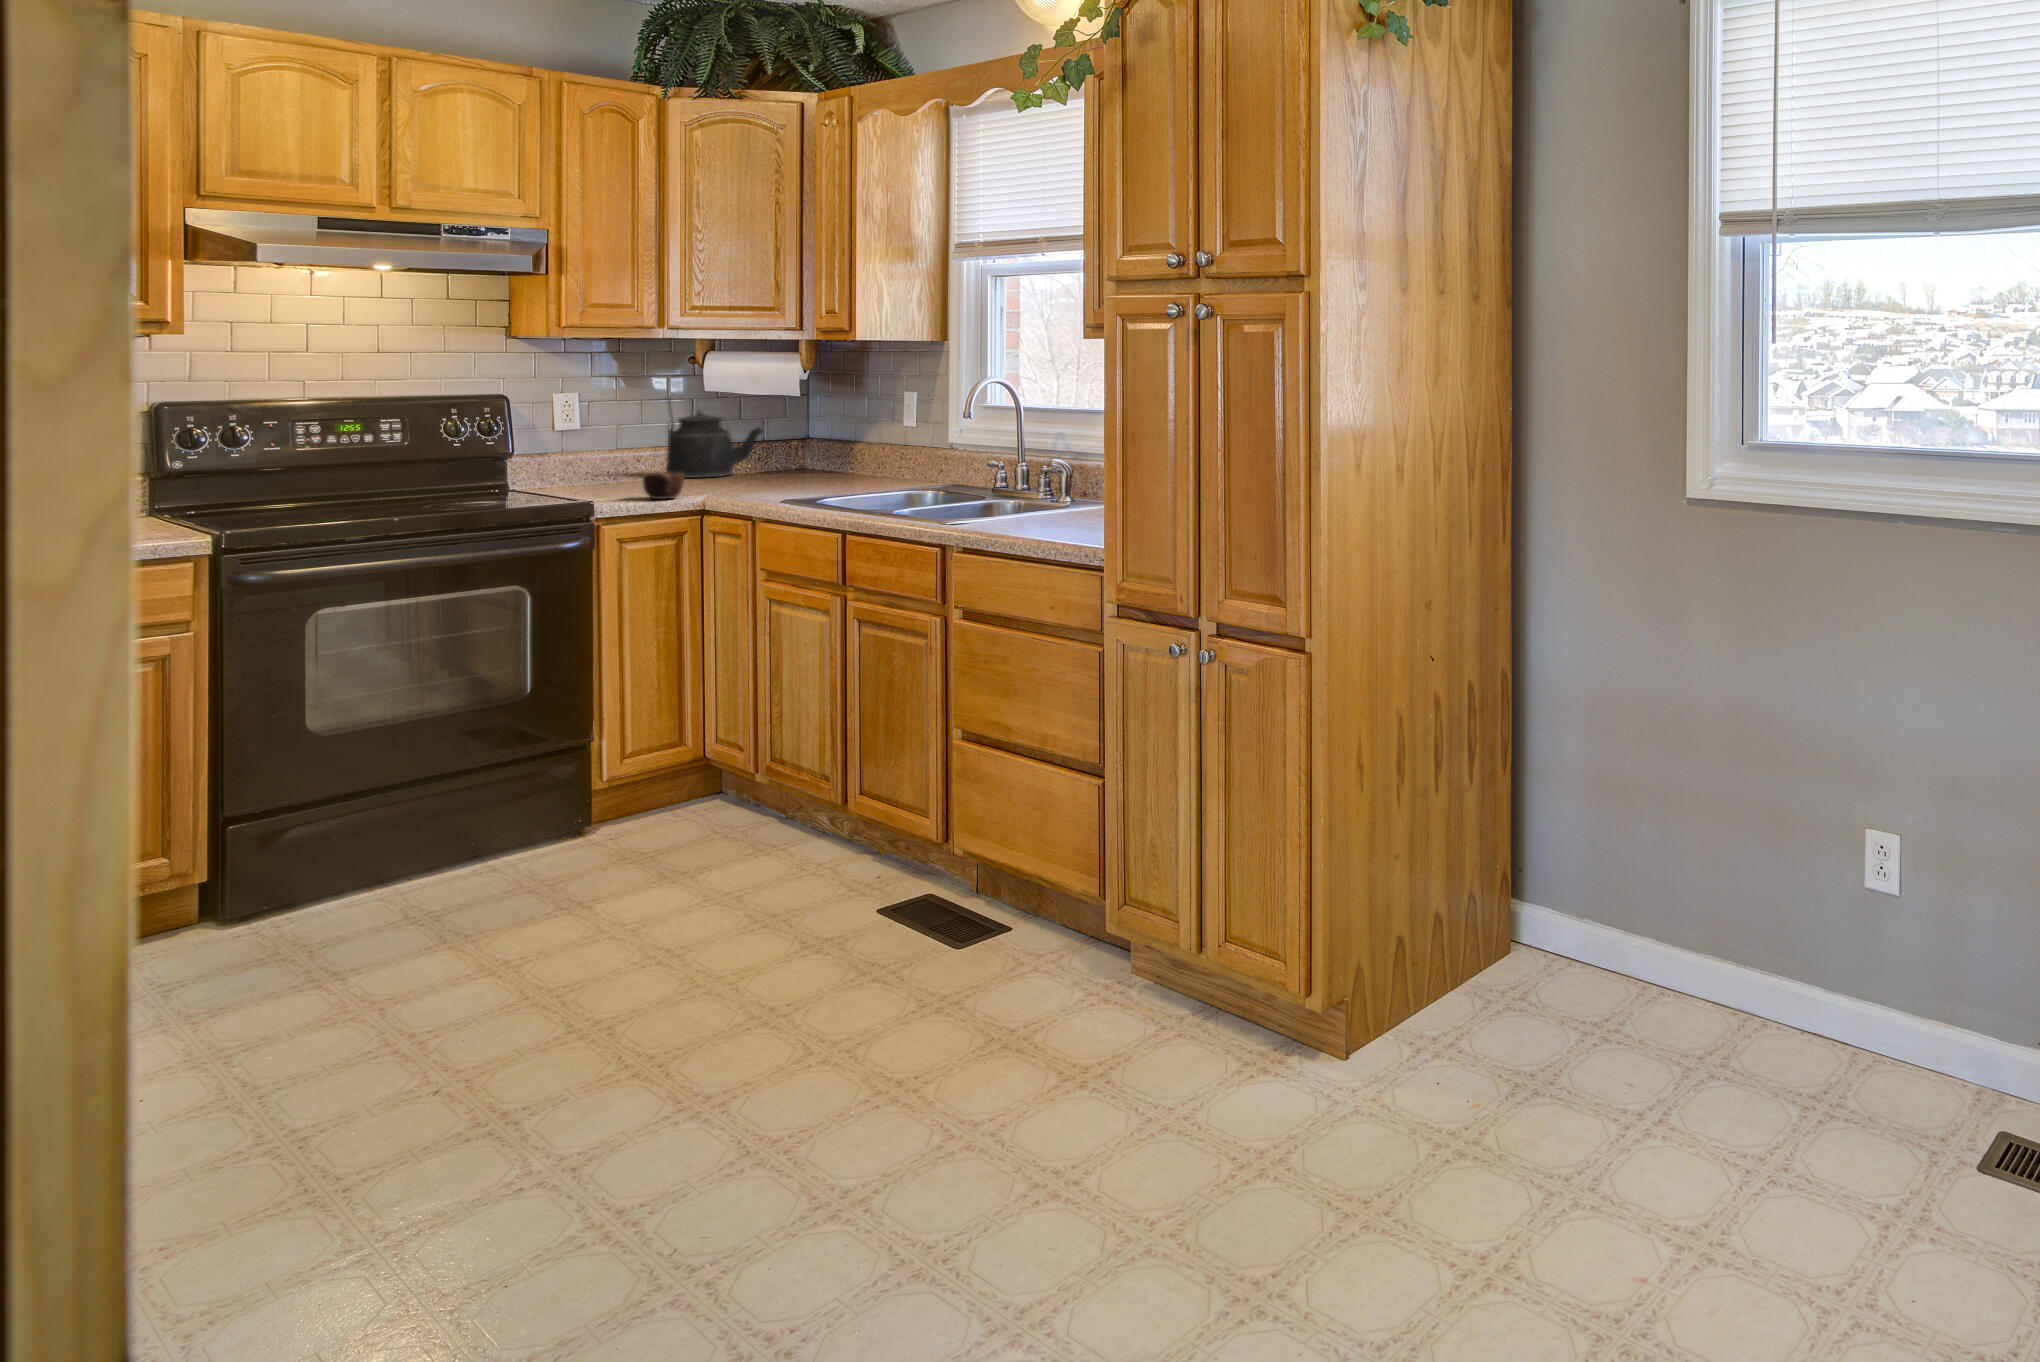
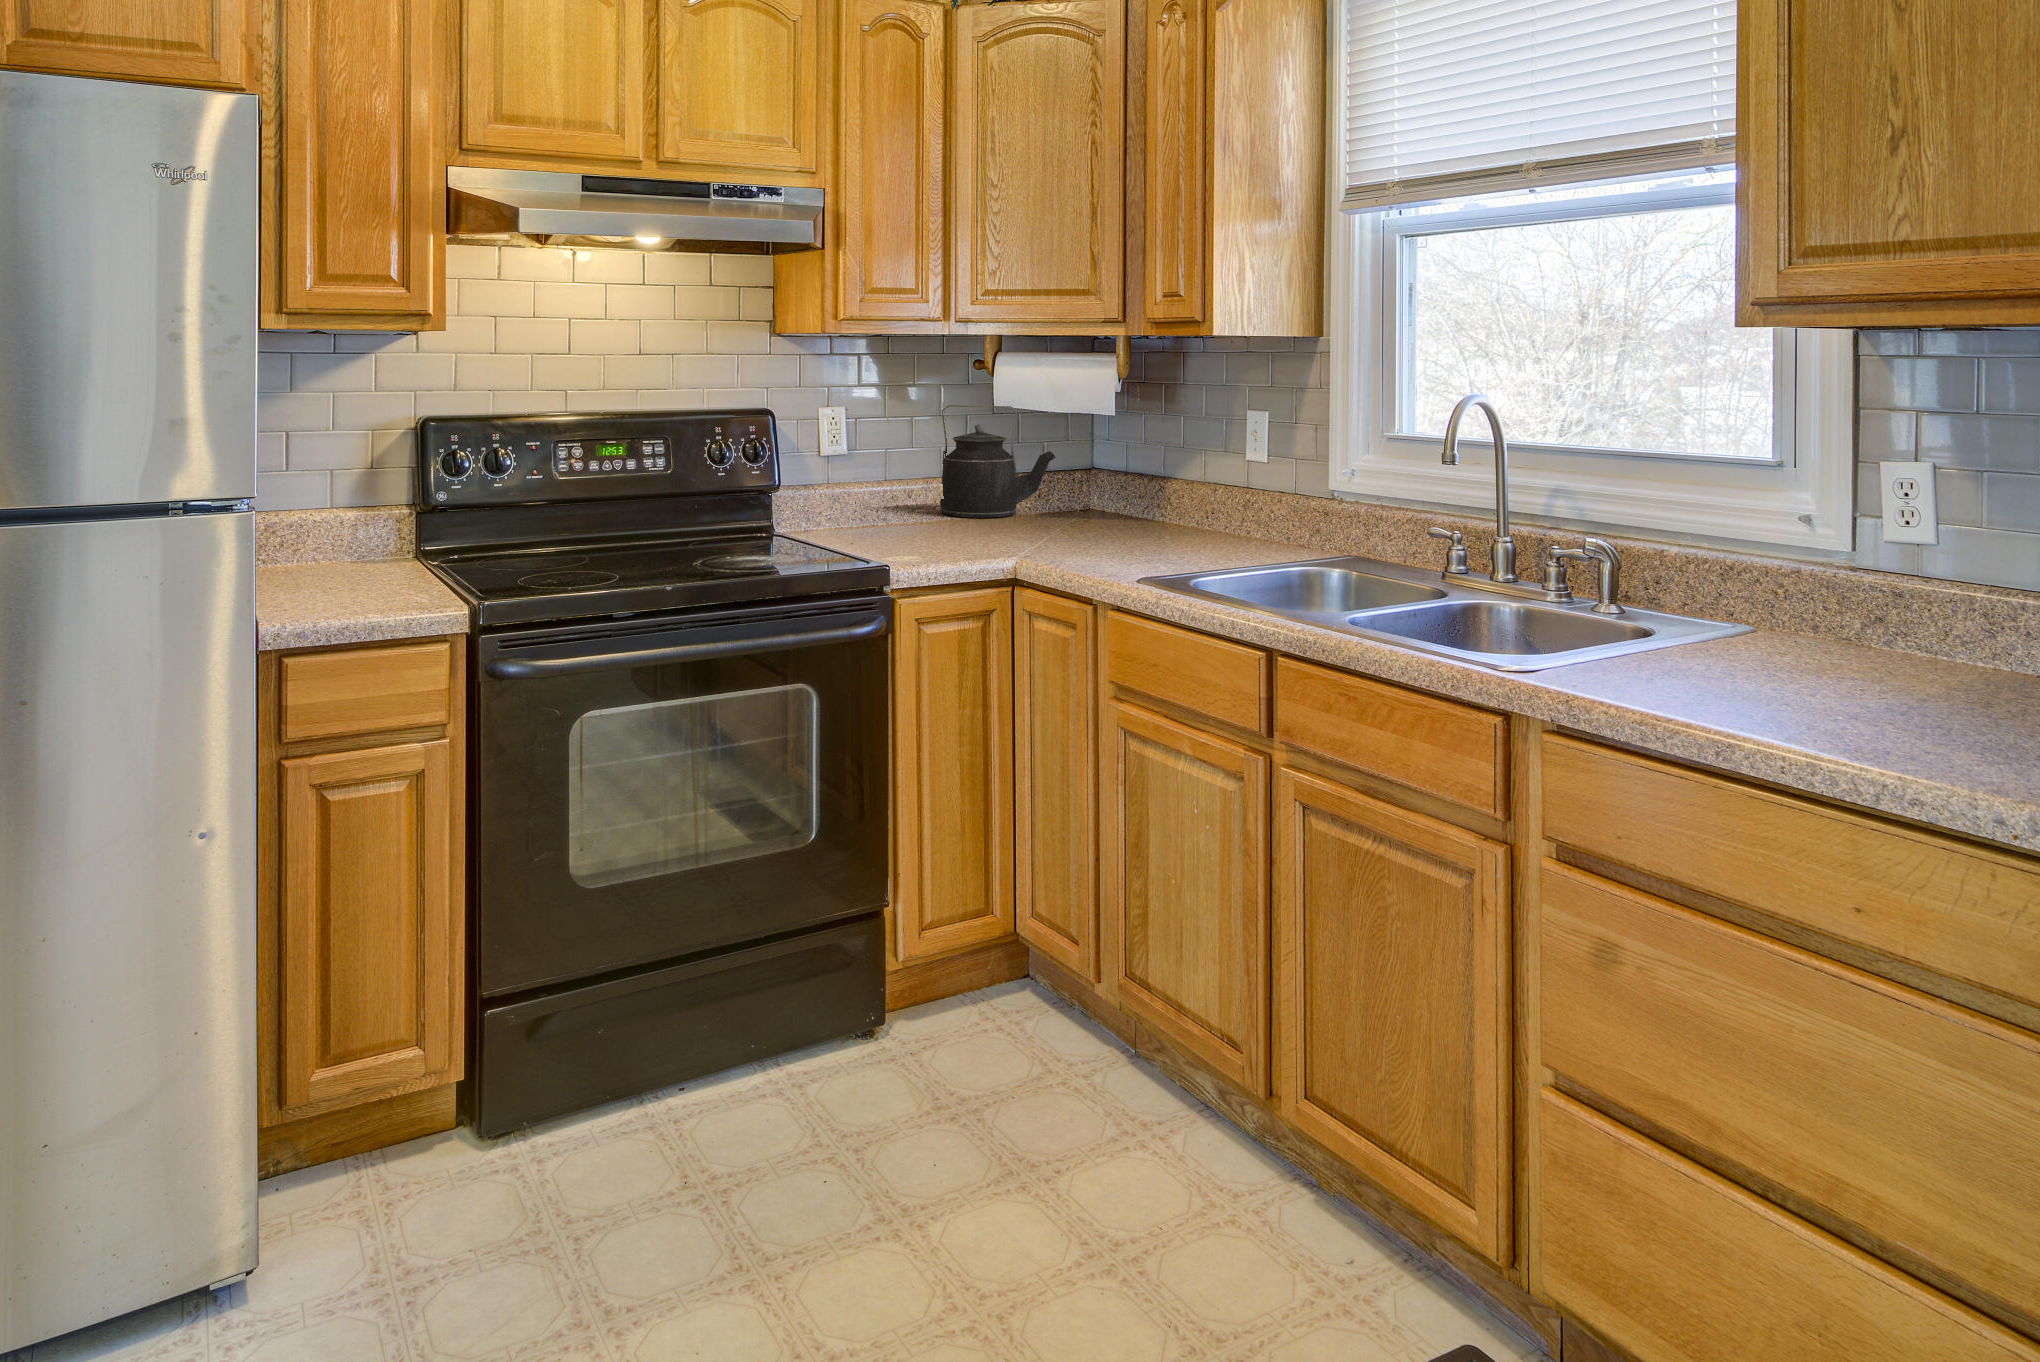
mug: present [643,472,684,499] -> none [945,522,996,563]

